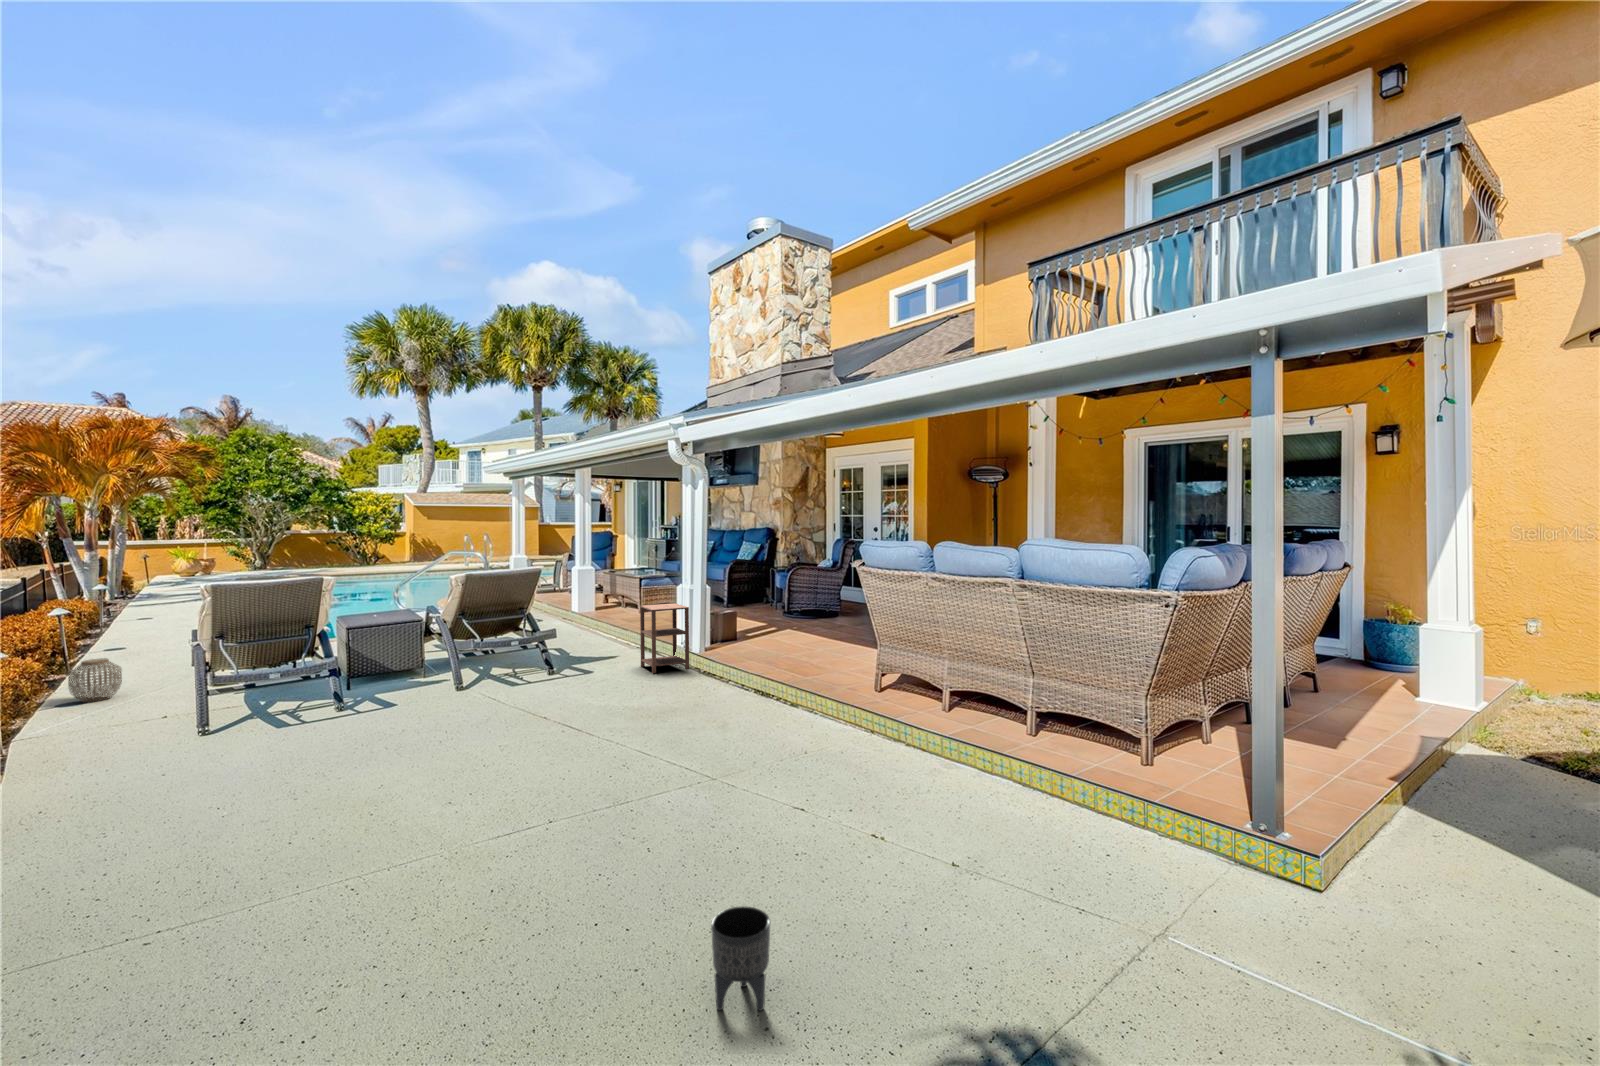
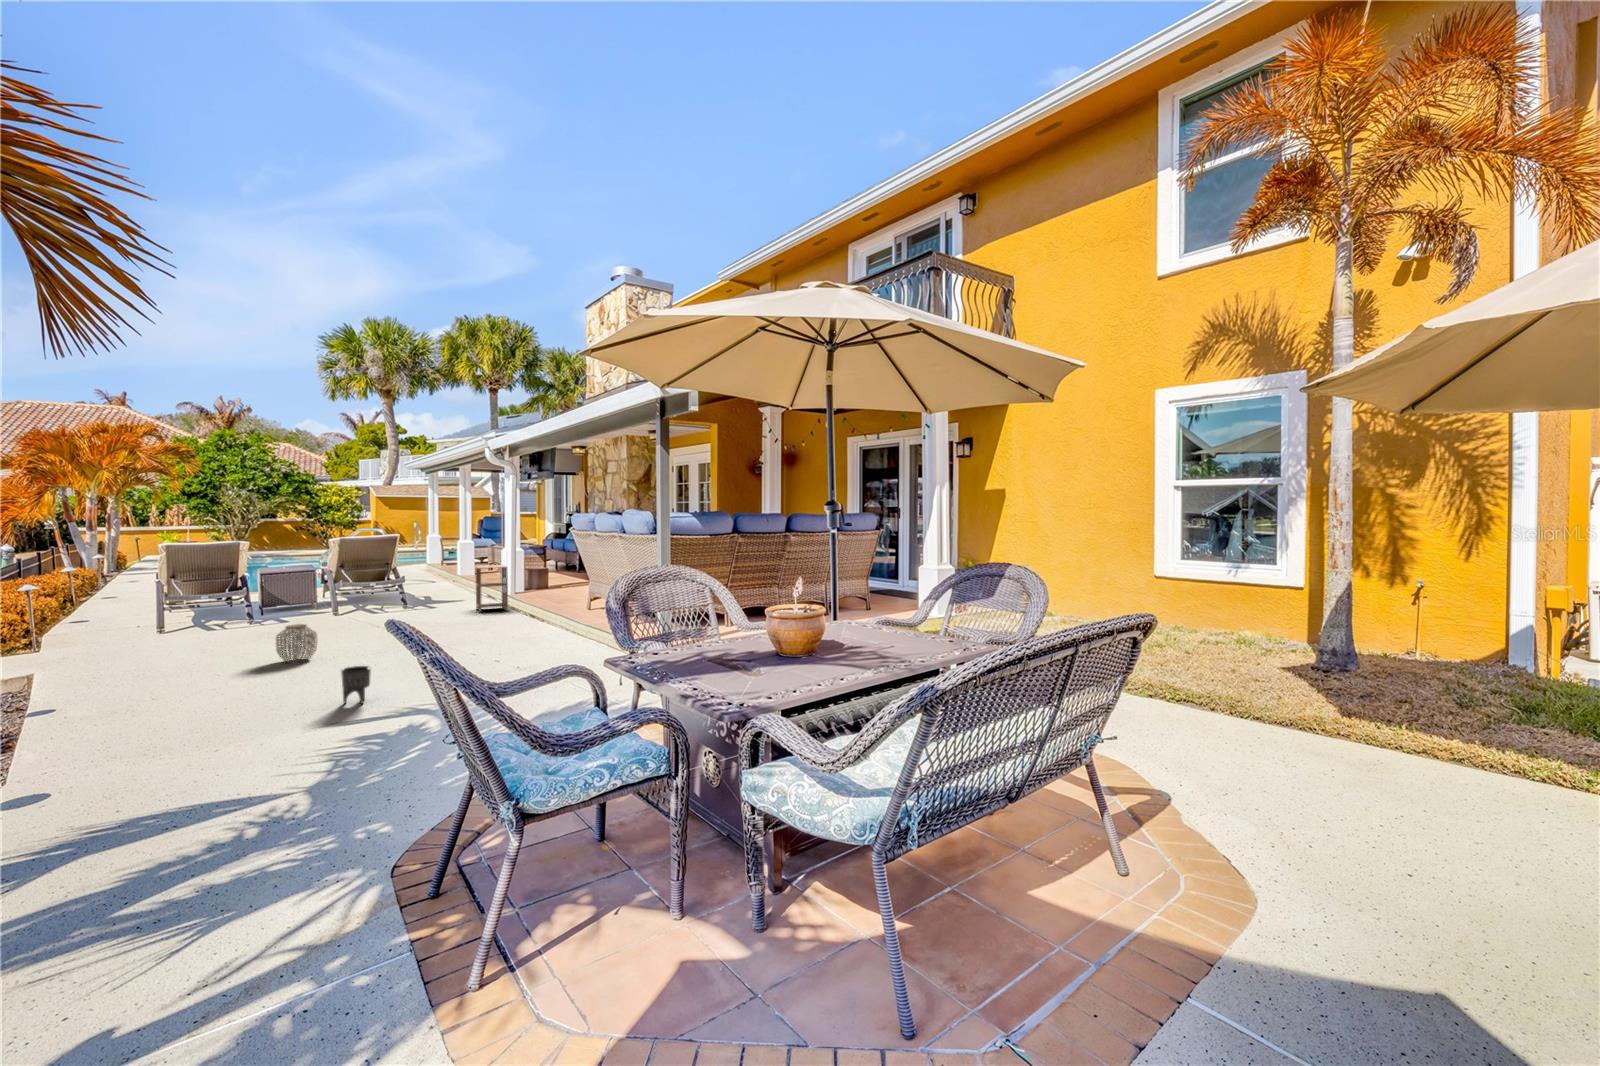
woven basket: present [68,658,122,702] -> present [276,624,317,663]

